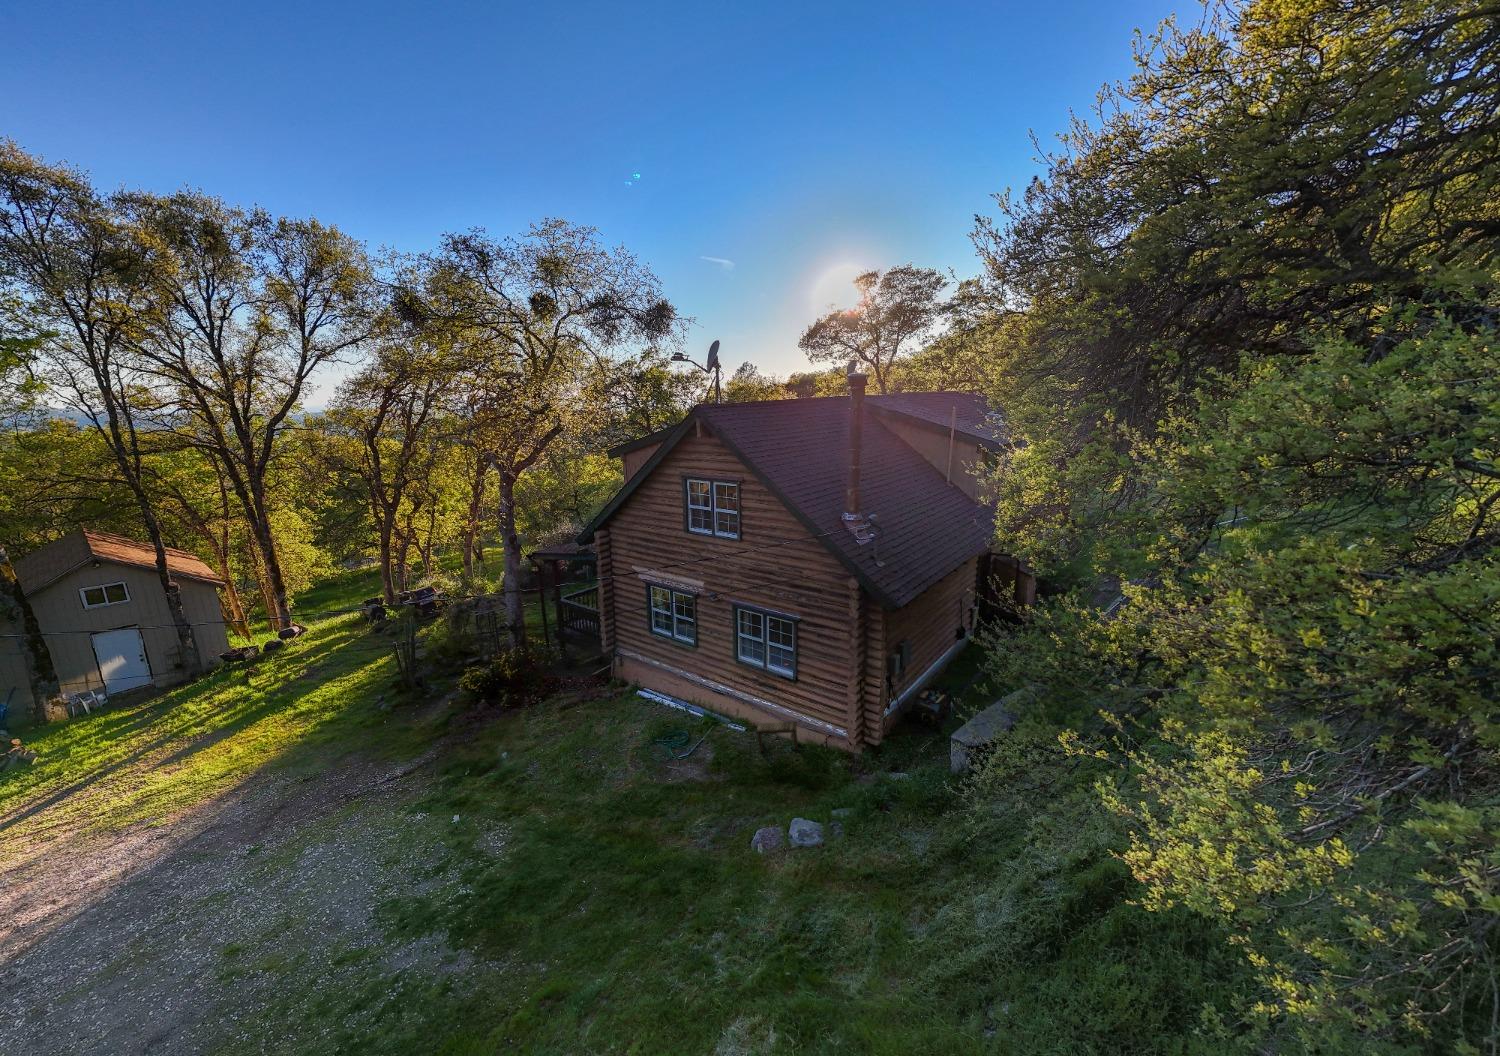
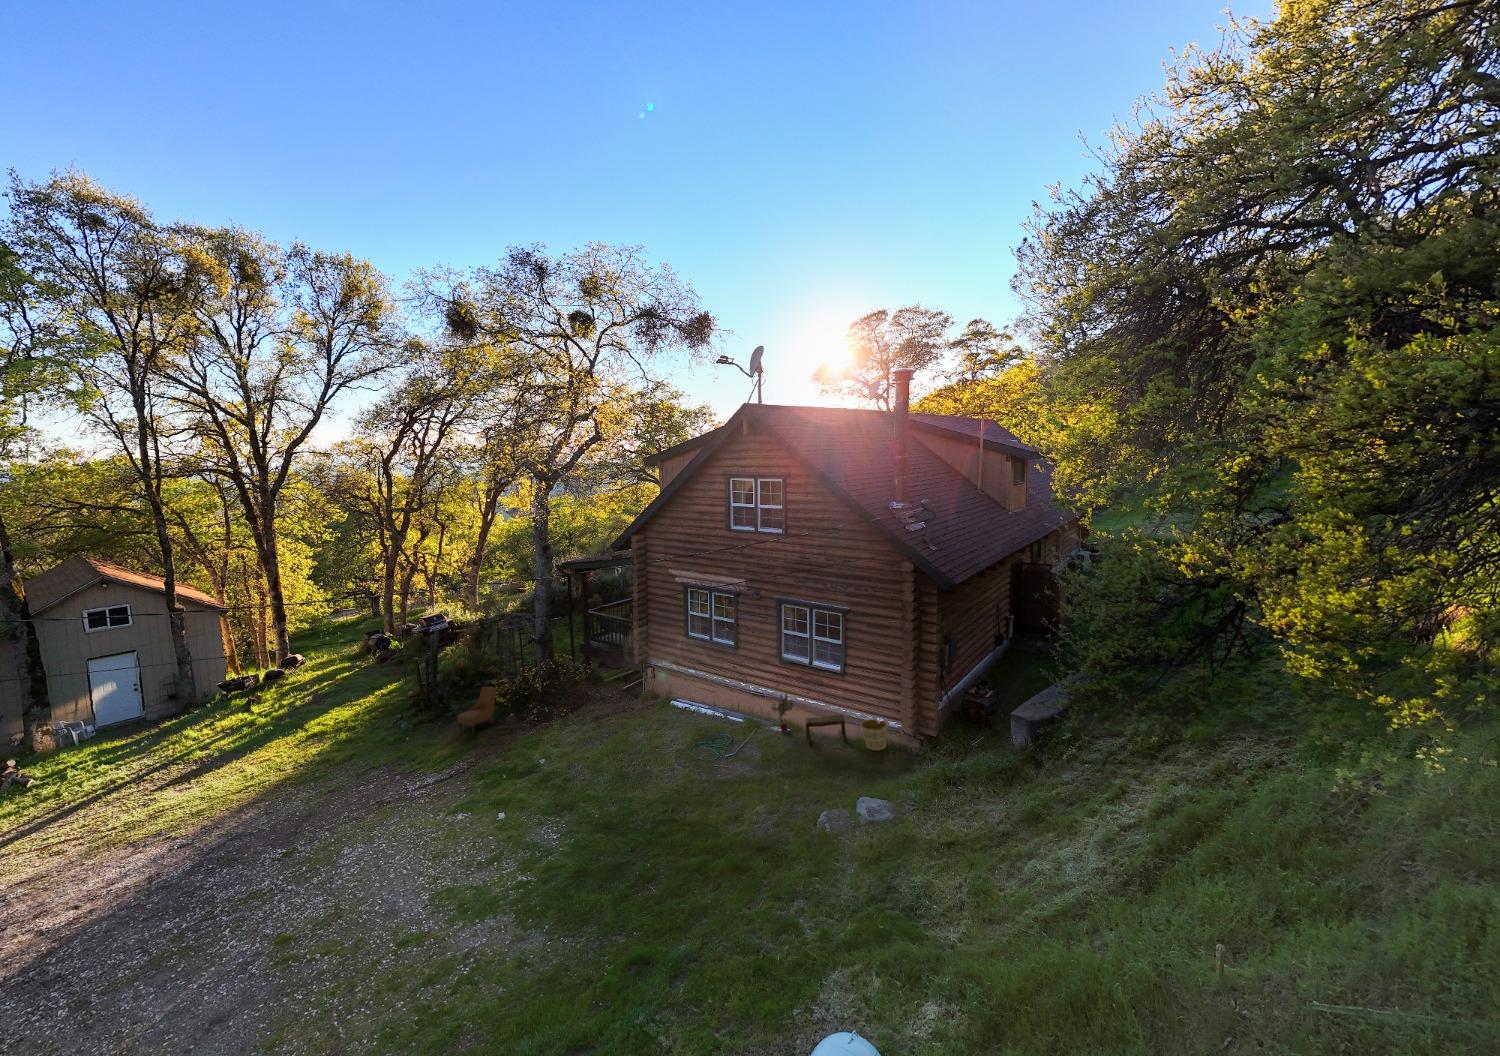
chair: none [431,673,467,720] -> present [457,687,495,733]
potted tree: none [728,696,750,732] -> present [771,694,794,730]
wooden bucket: none [810,729,838,762] -> present [860,720,888,751]

